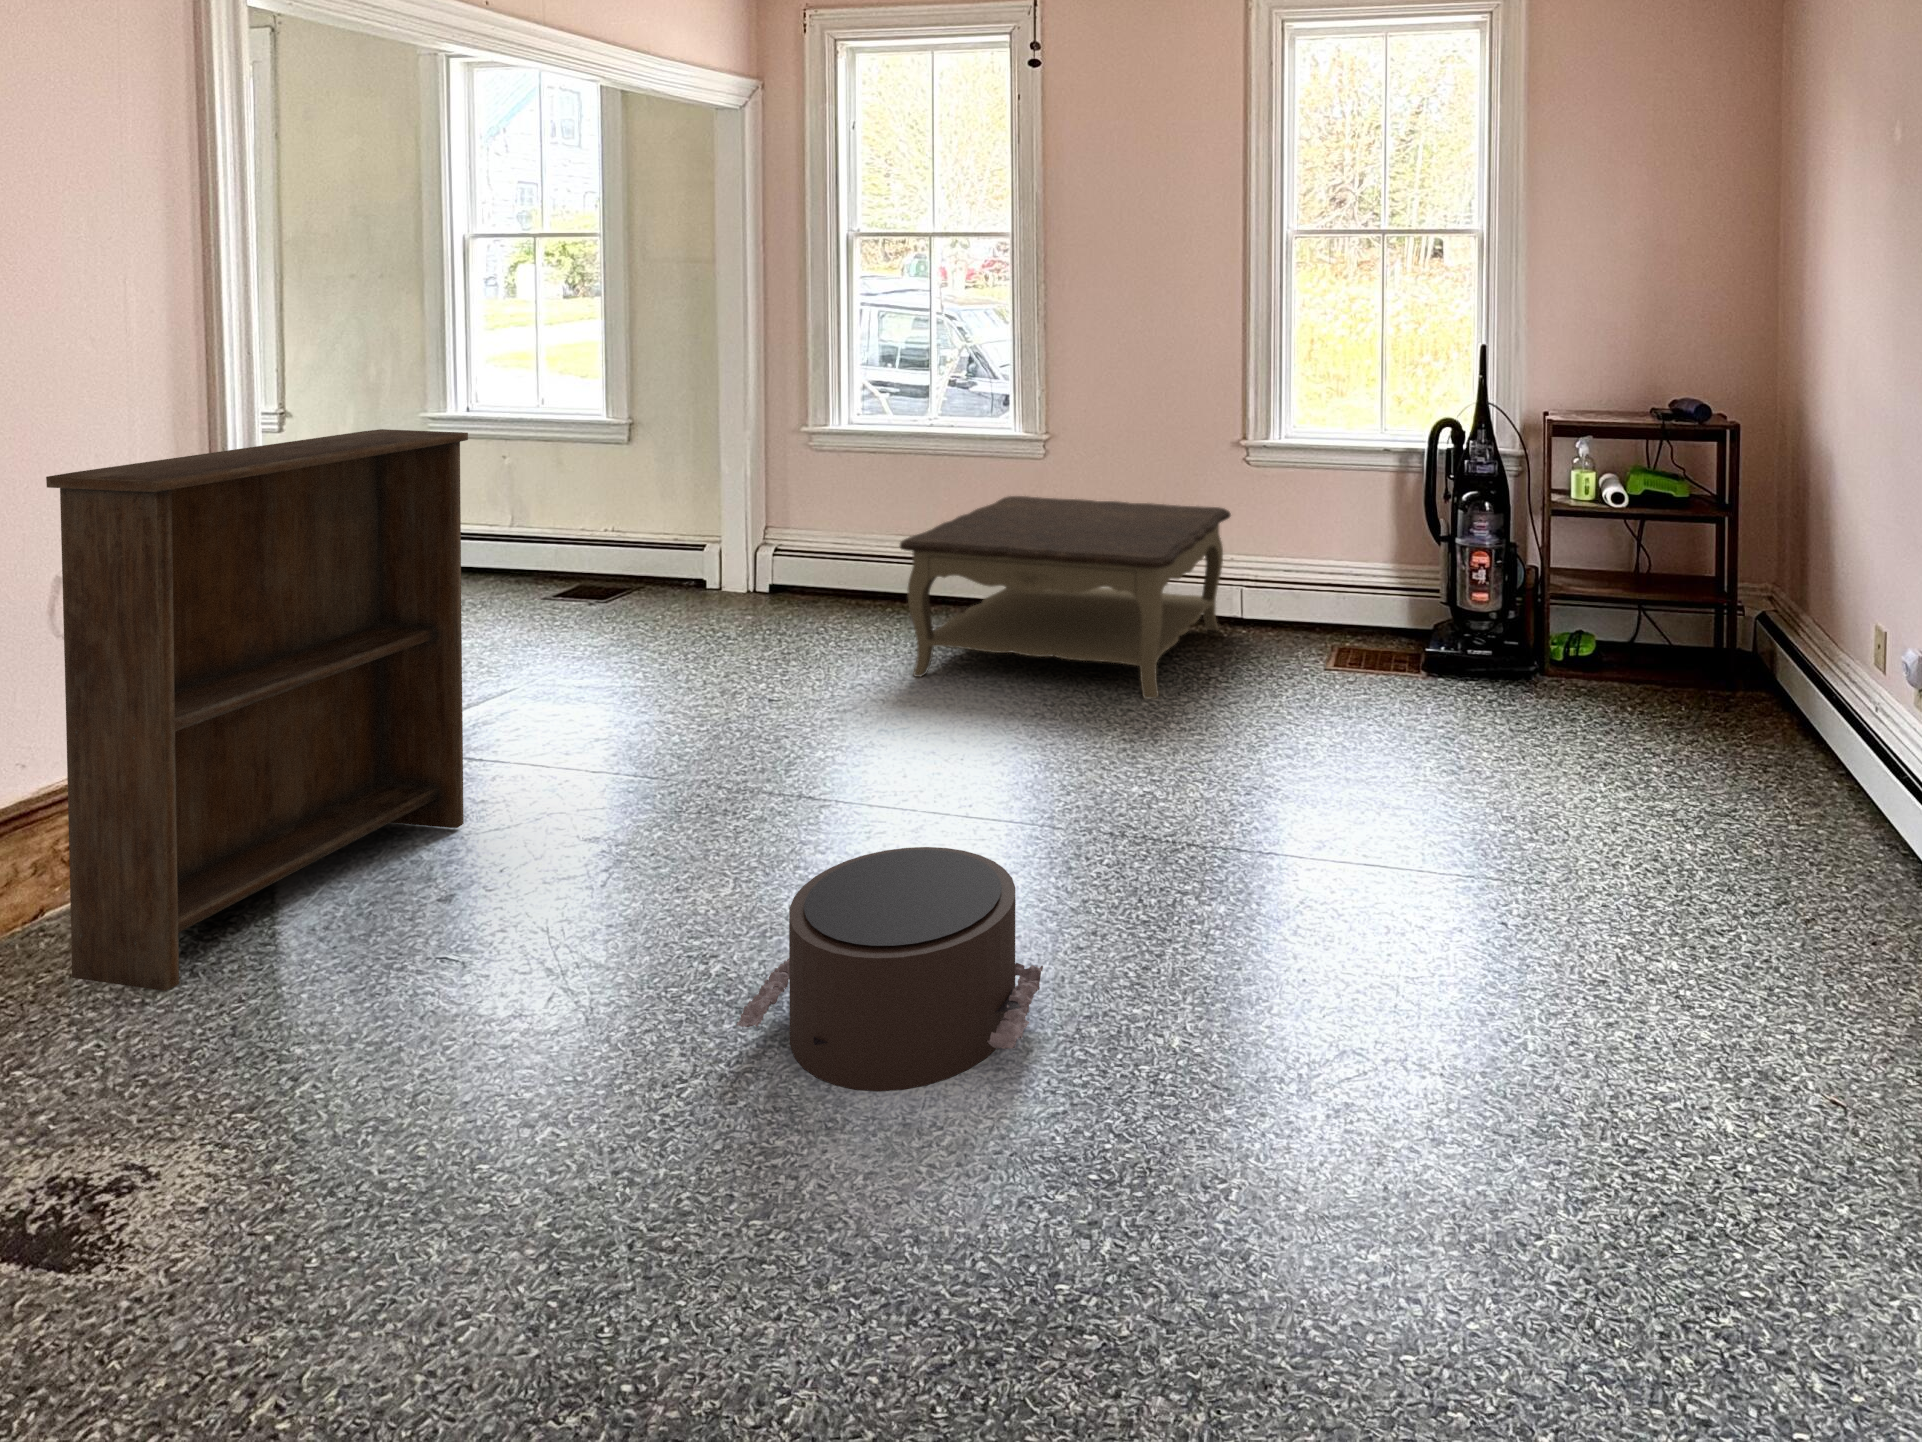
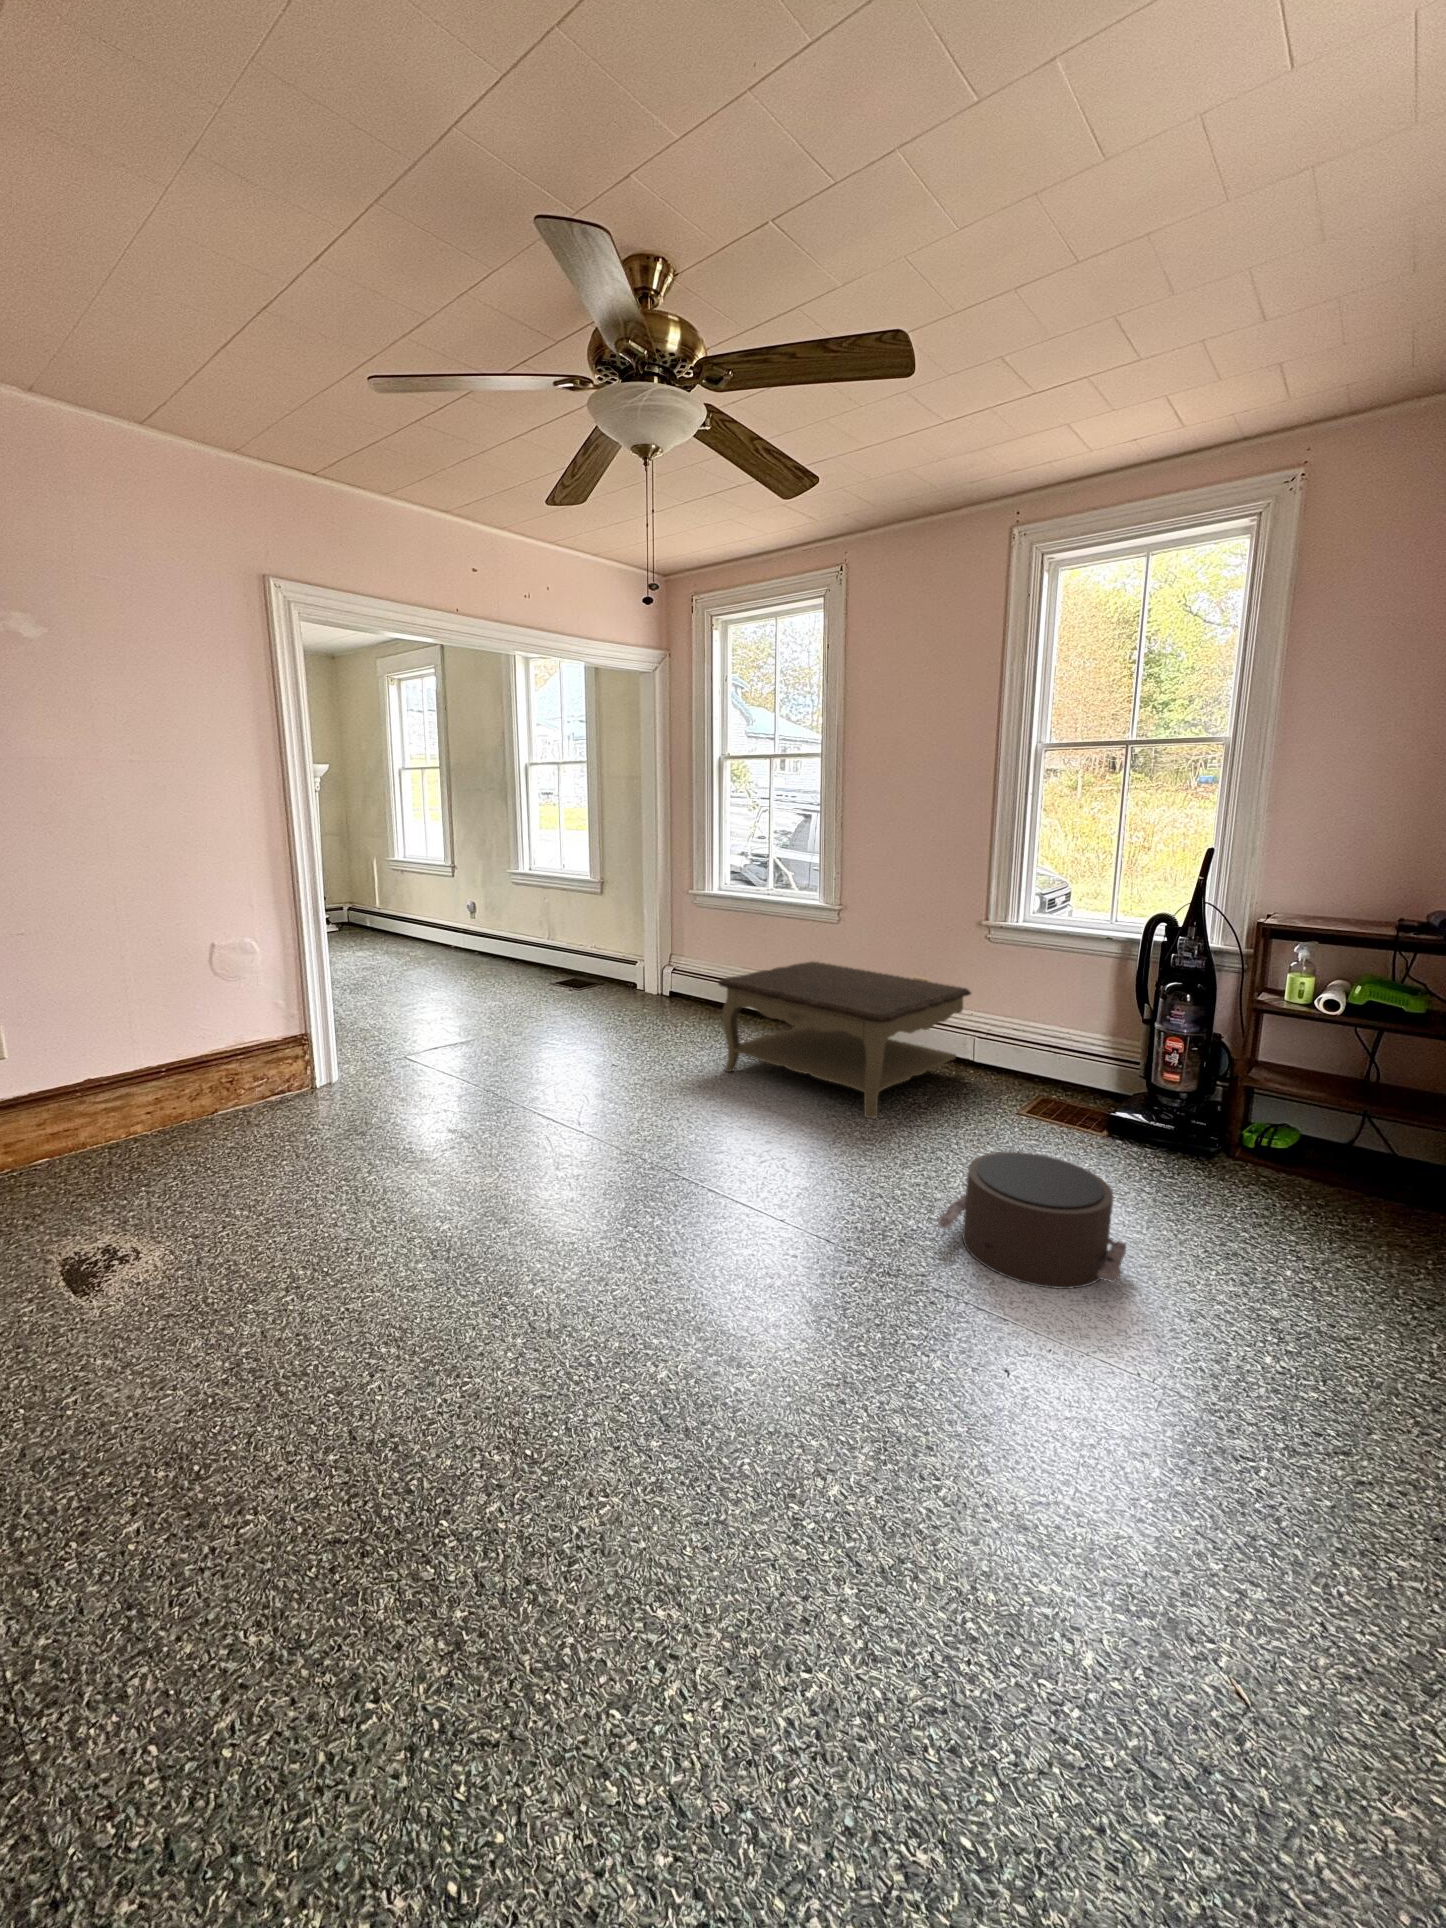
bookshelf: present [46,429,468,991] -> none [186,877,419,1163]
pouf: present [737,847,1043,1091] -> present [938,1152,1126,1289]

